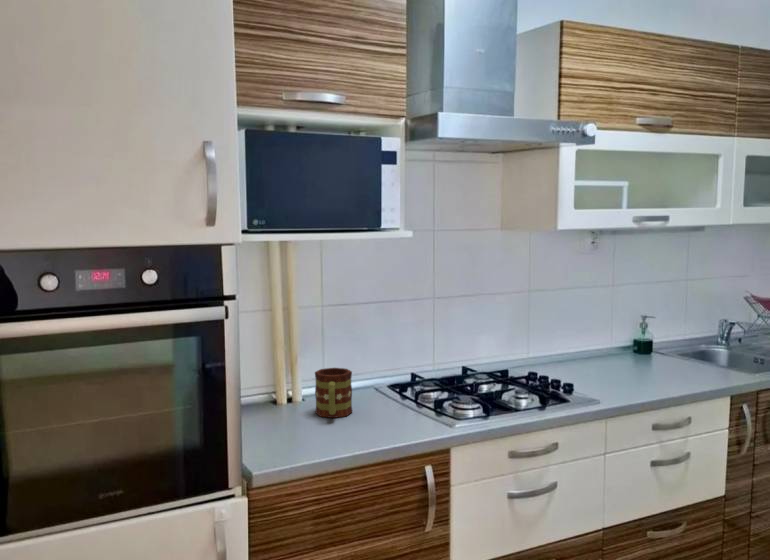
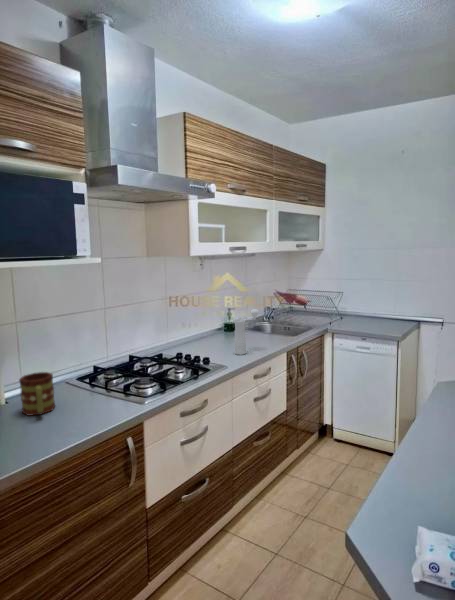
pepper mill: none [627,318,675,388] -> present [234,309,259,355]

